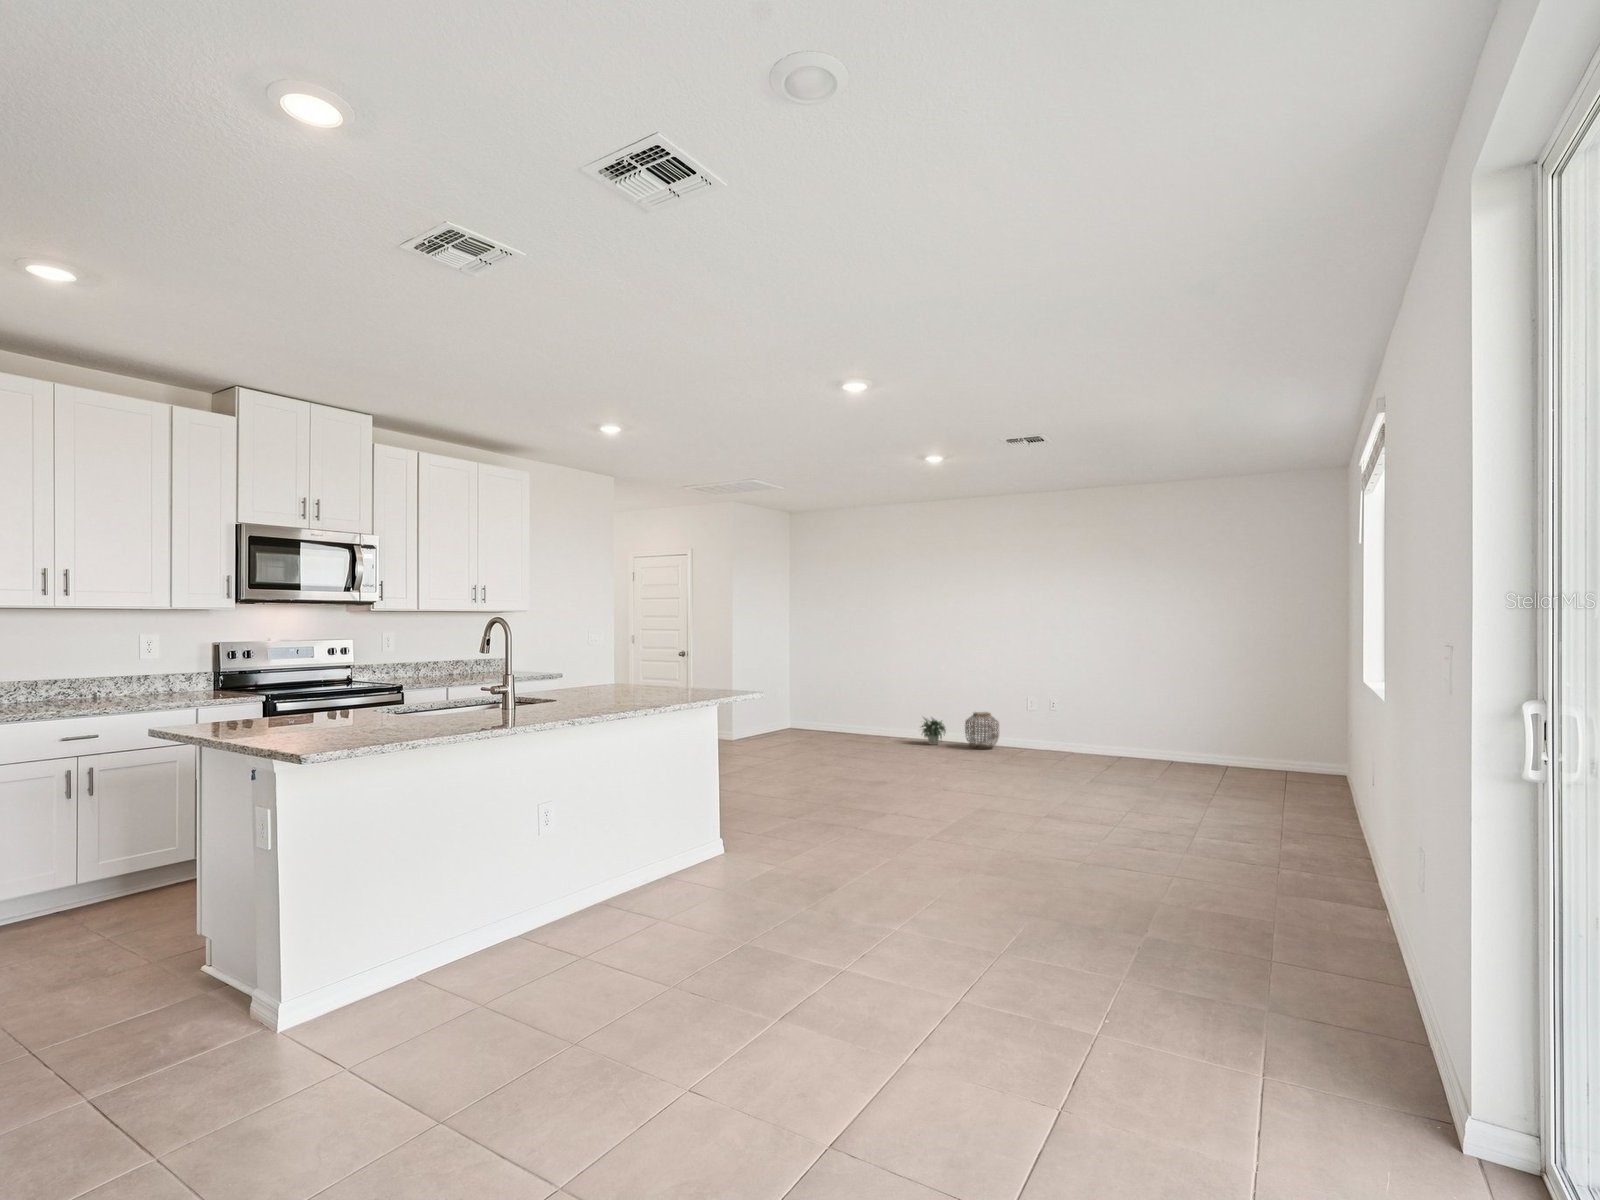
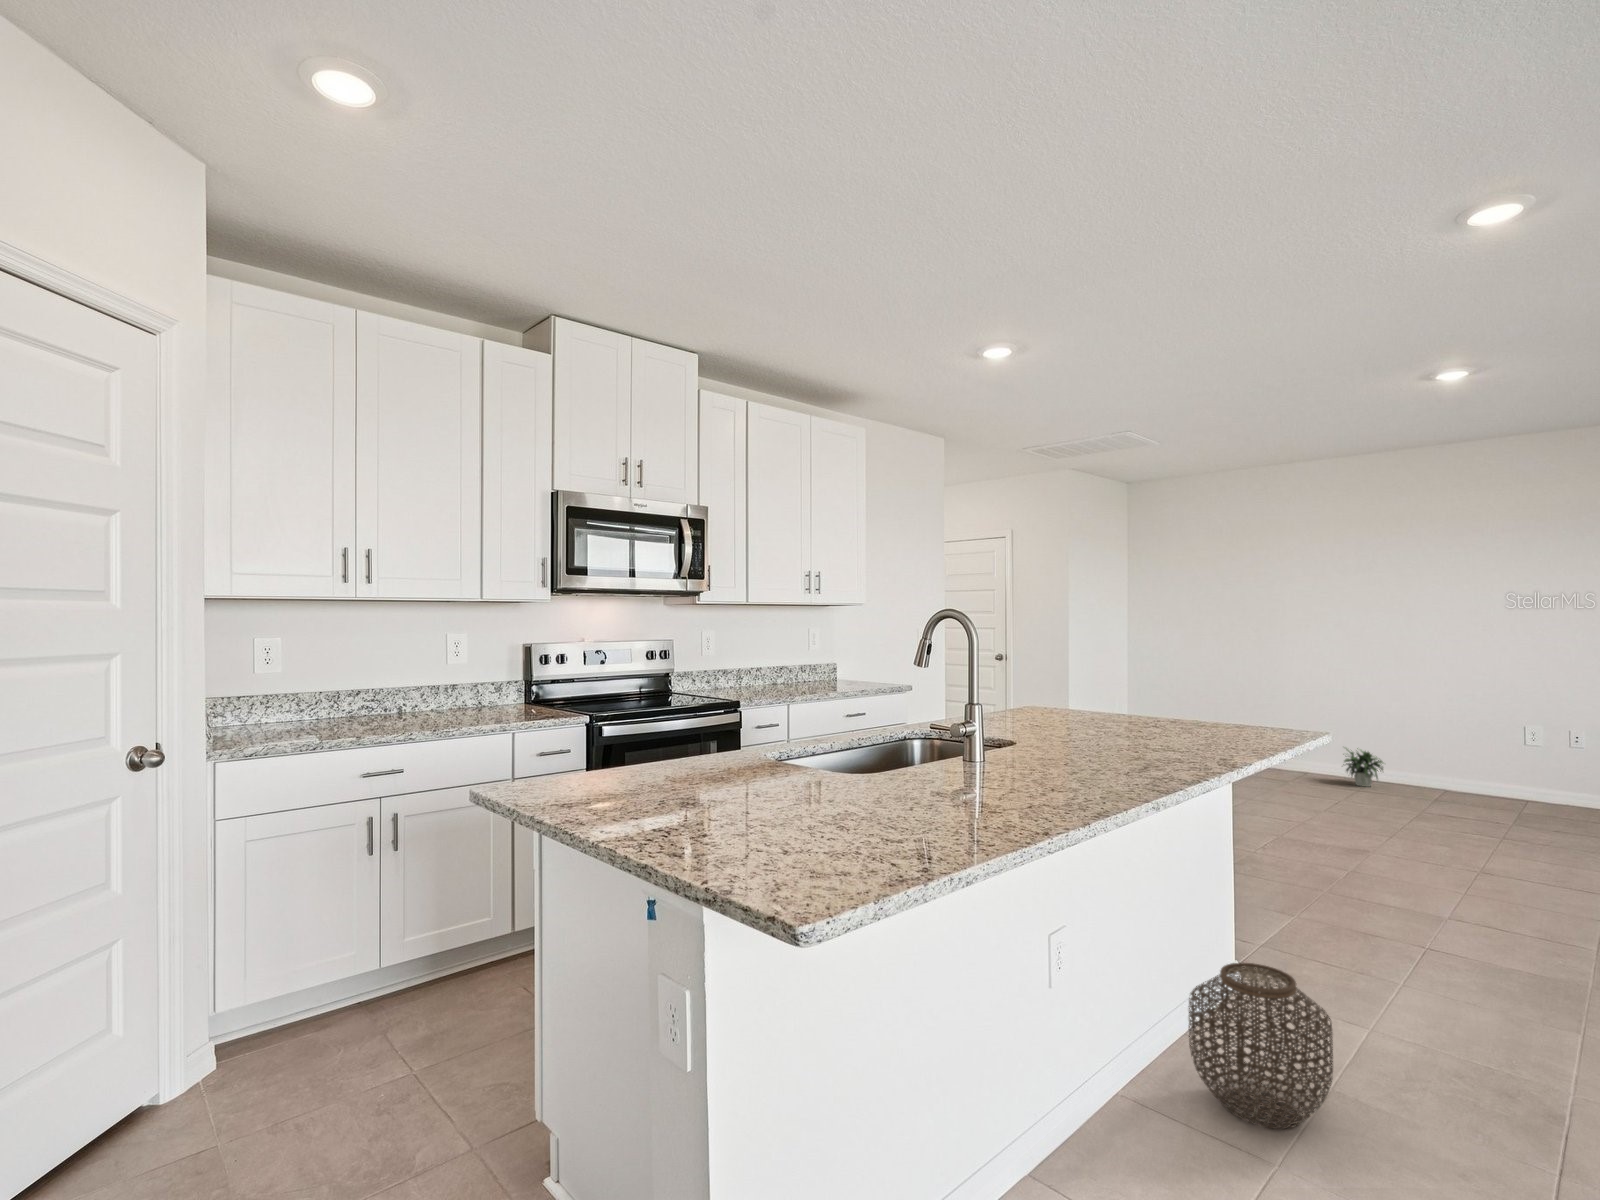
woven basket: present [965,712,999,749] -> present [1189,963,1333,1128]

